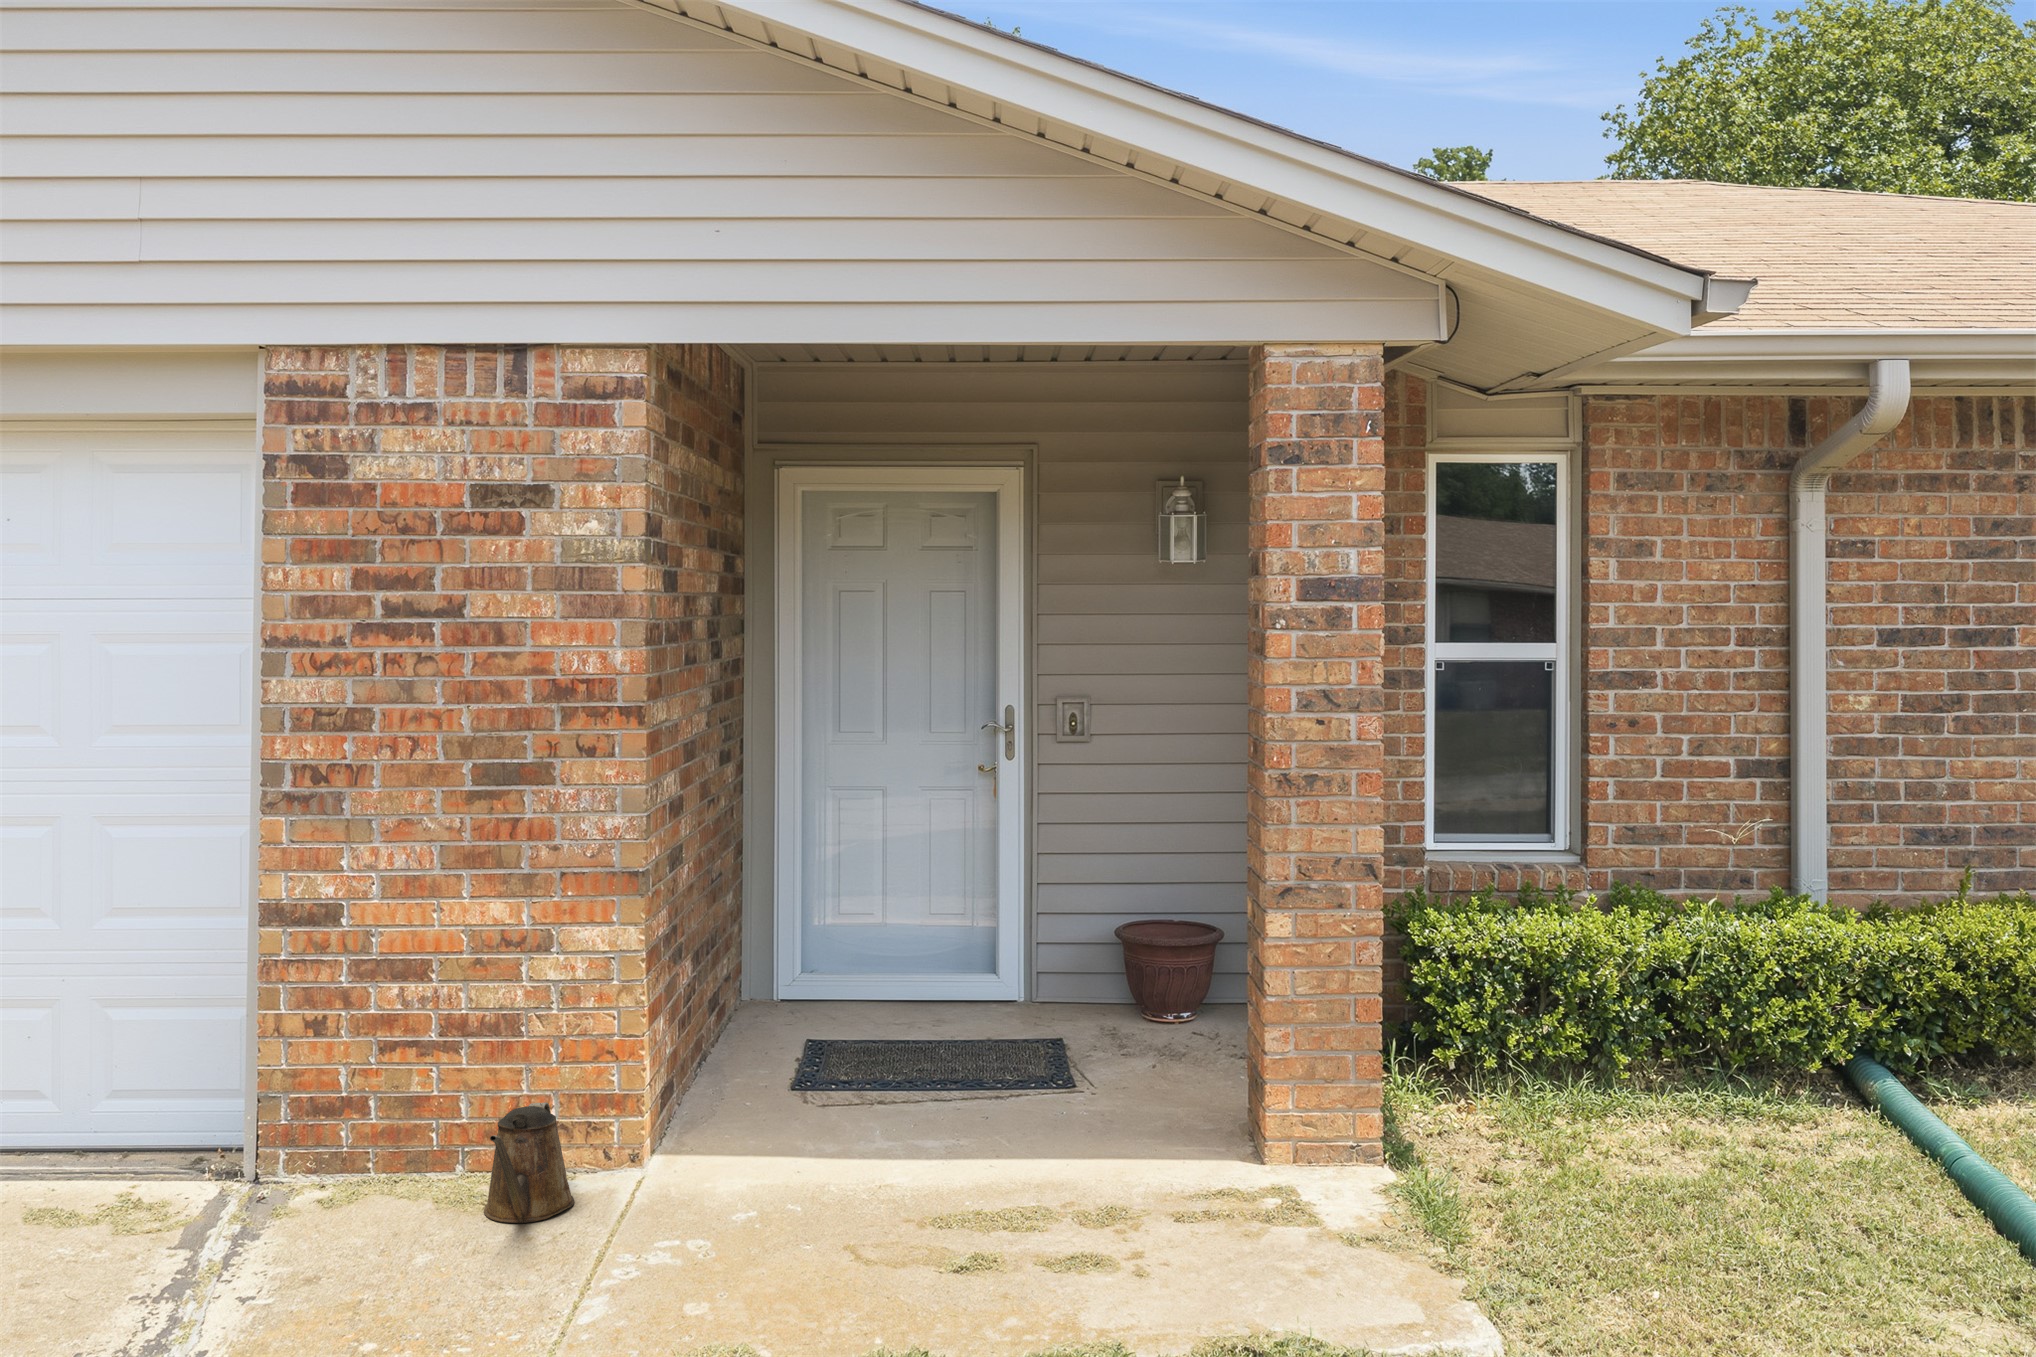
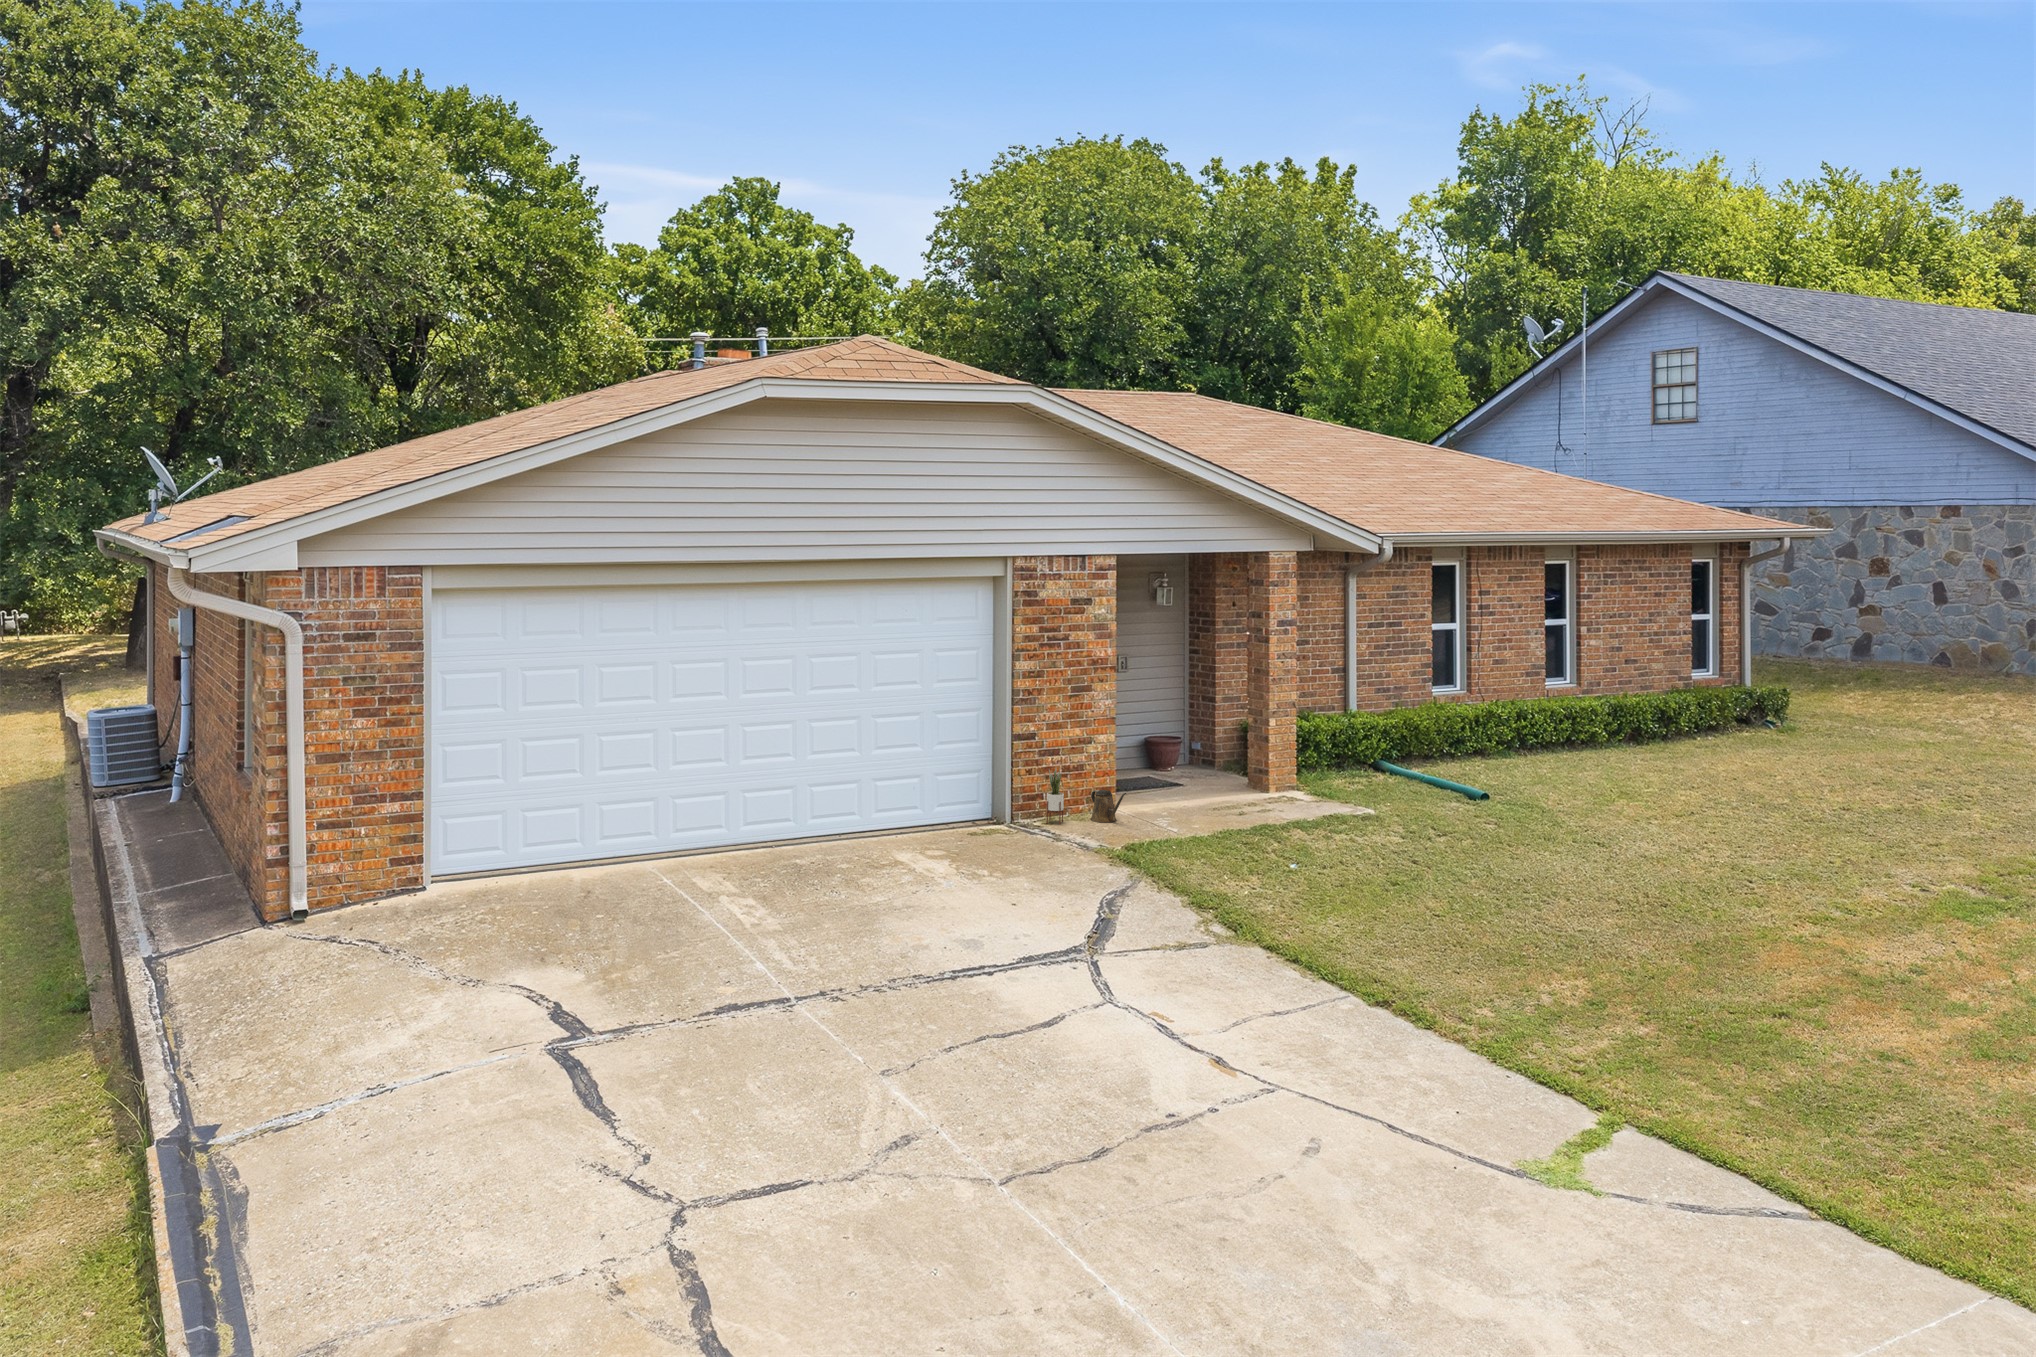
potted plant: none [315,1015,403,1209] -> present [1047,769,1064,824]

